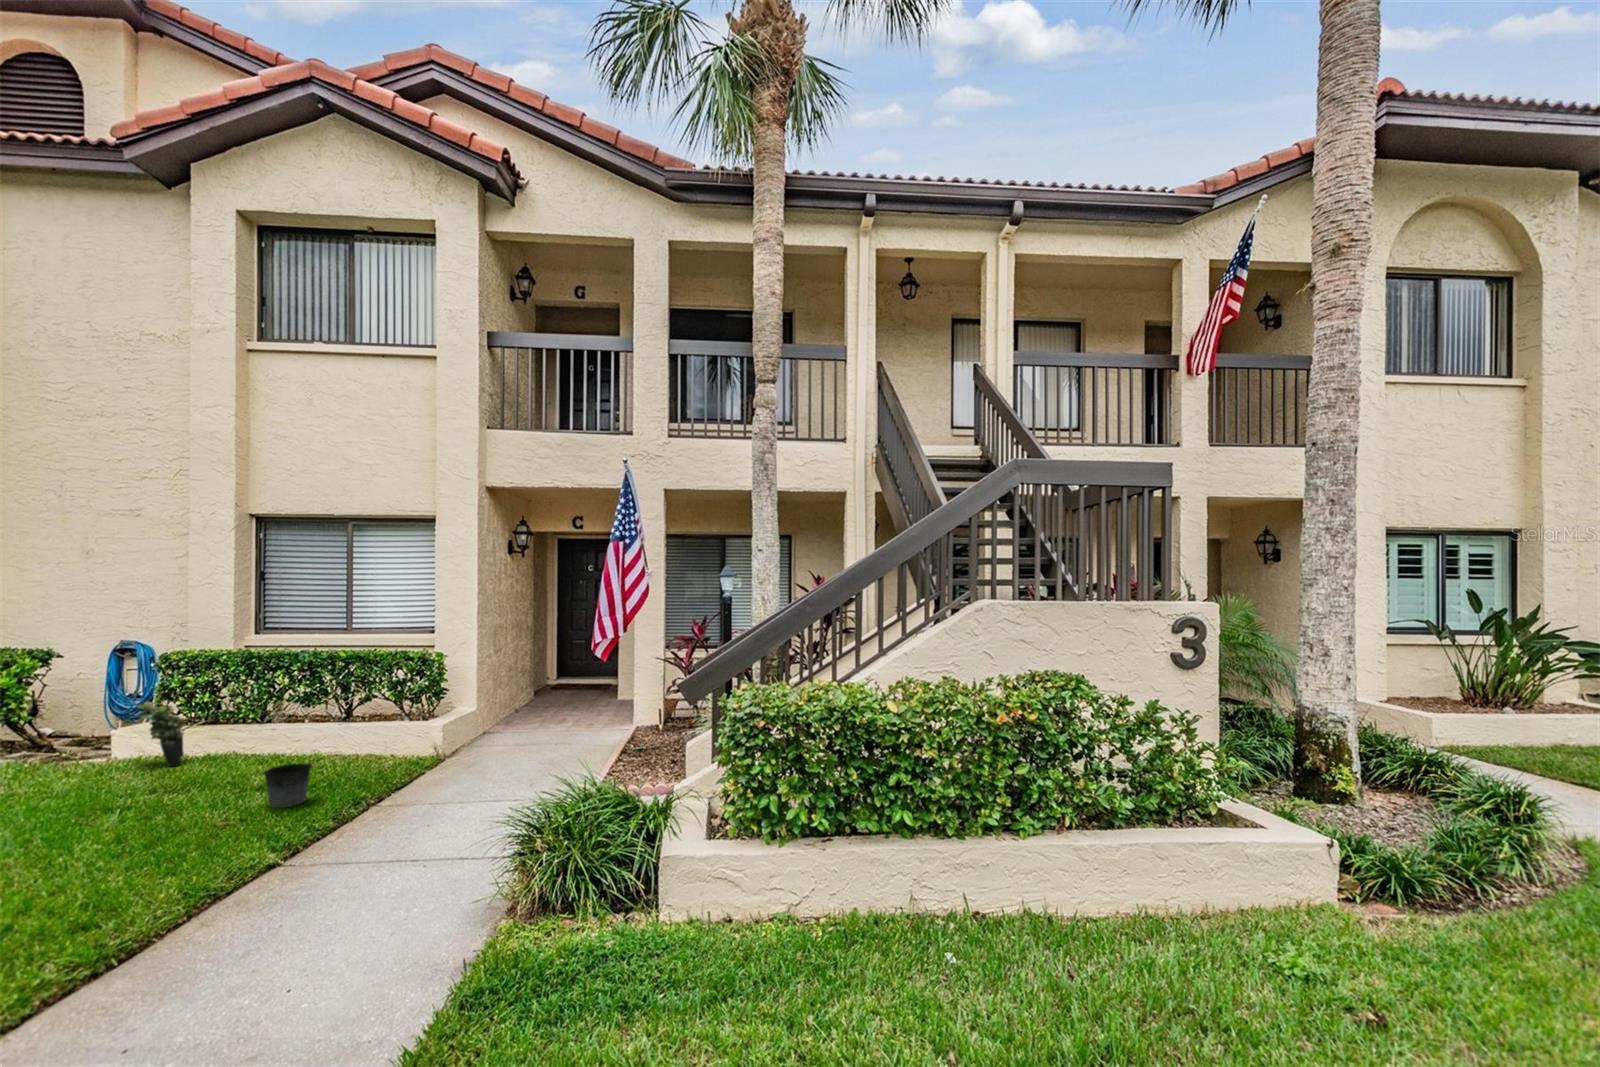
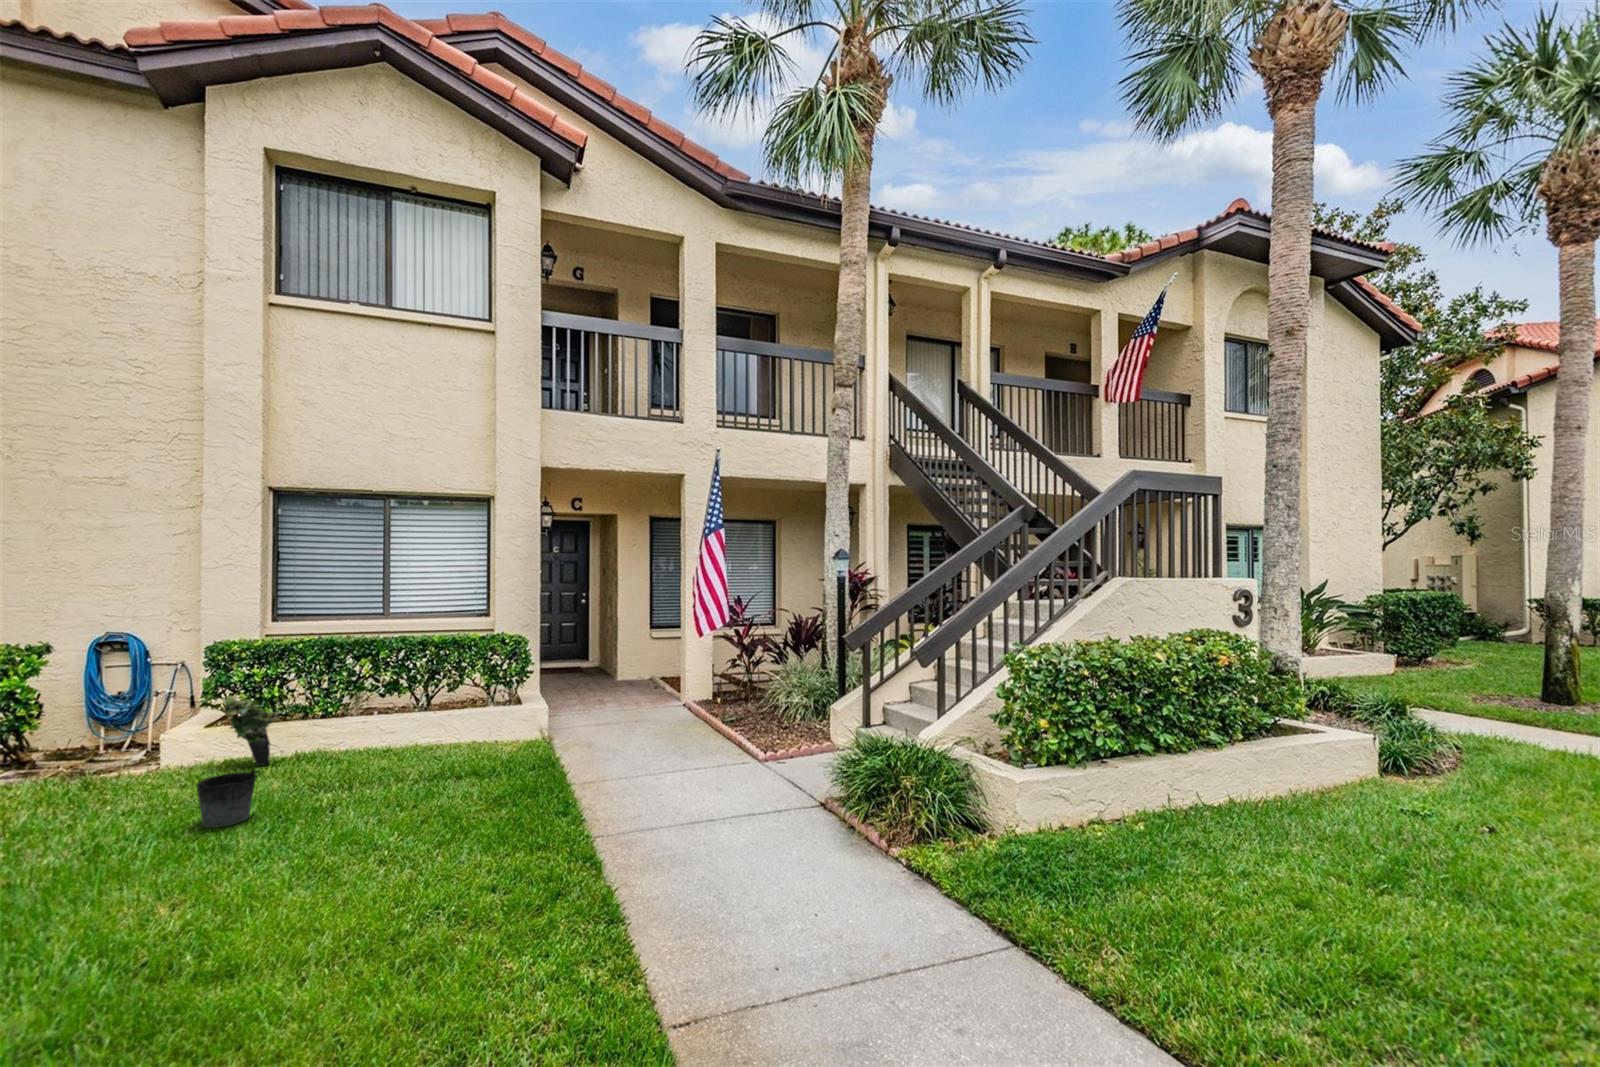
bucket: present [263,763,314,808] -> present [197,770,260,828]

